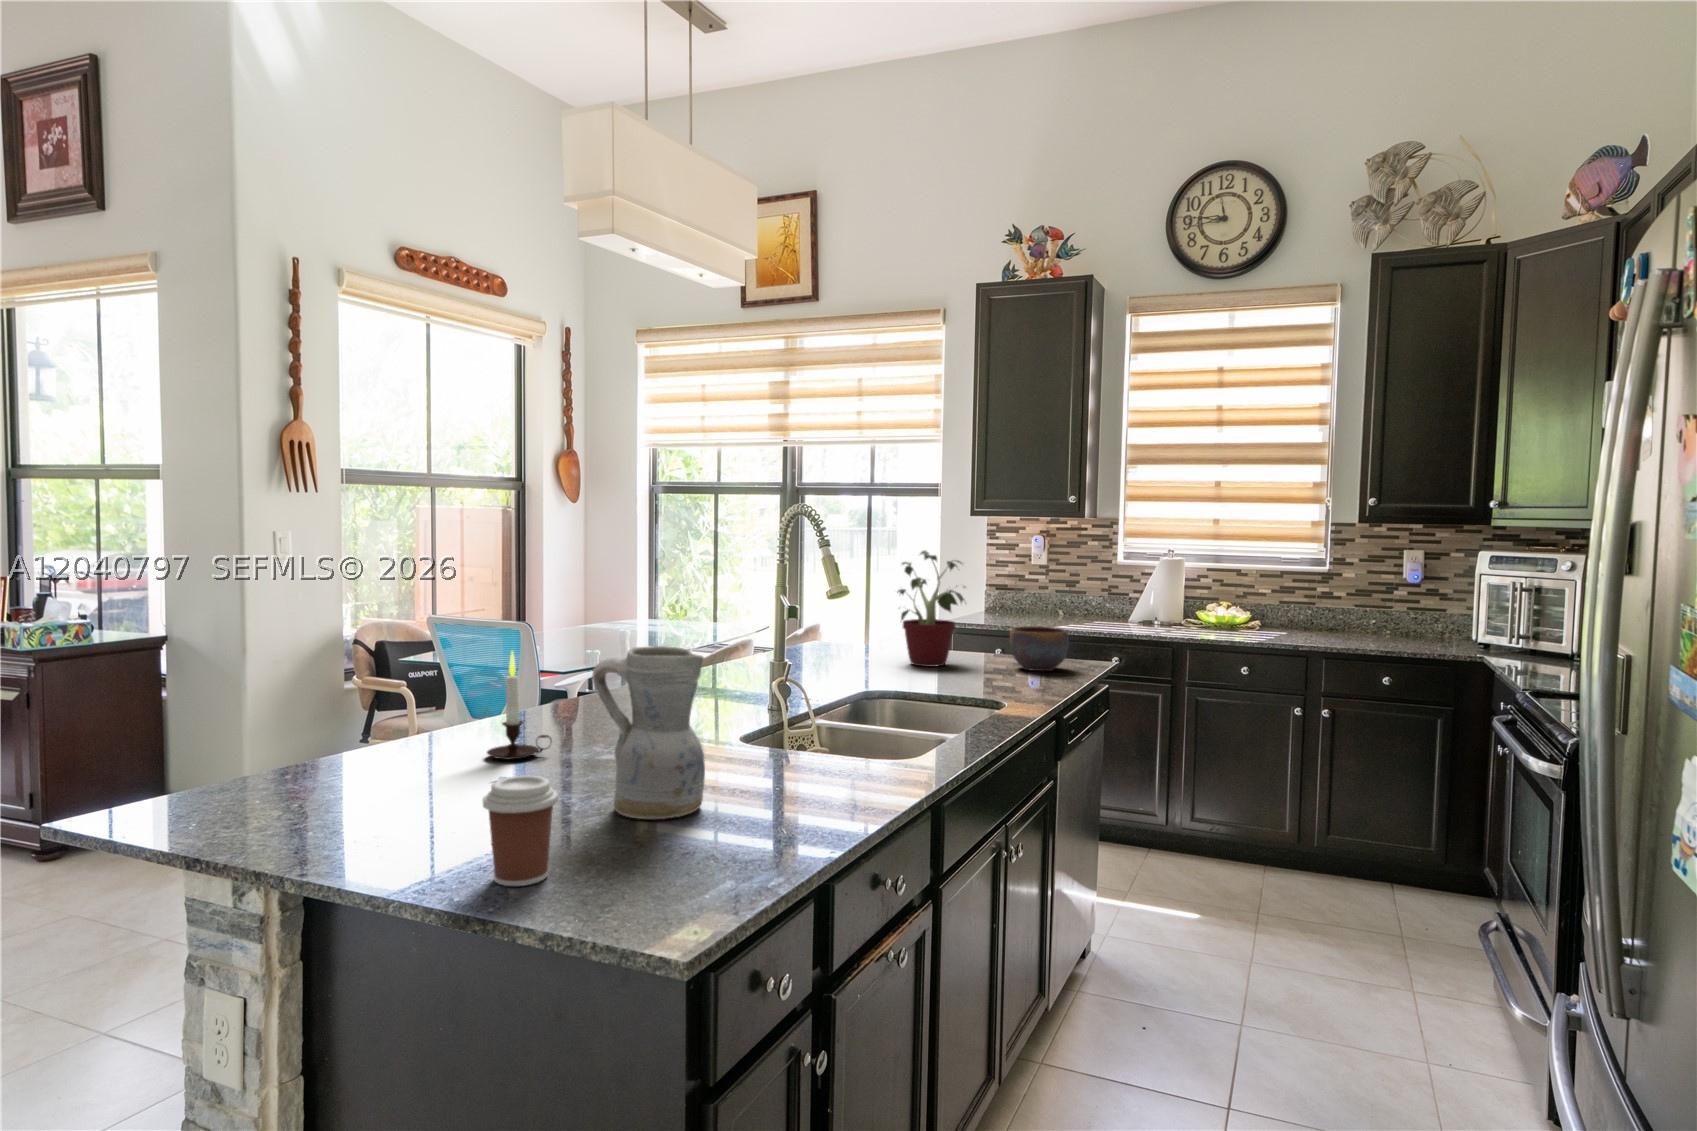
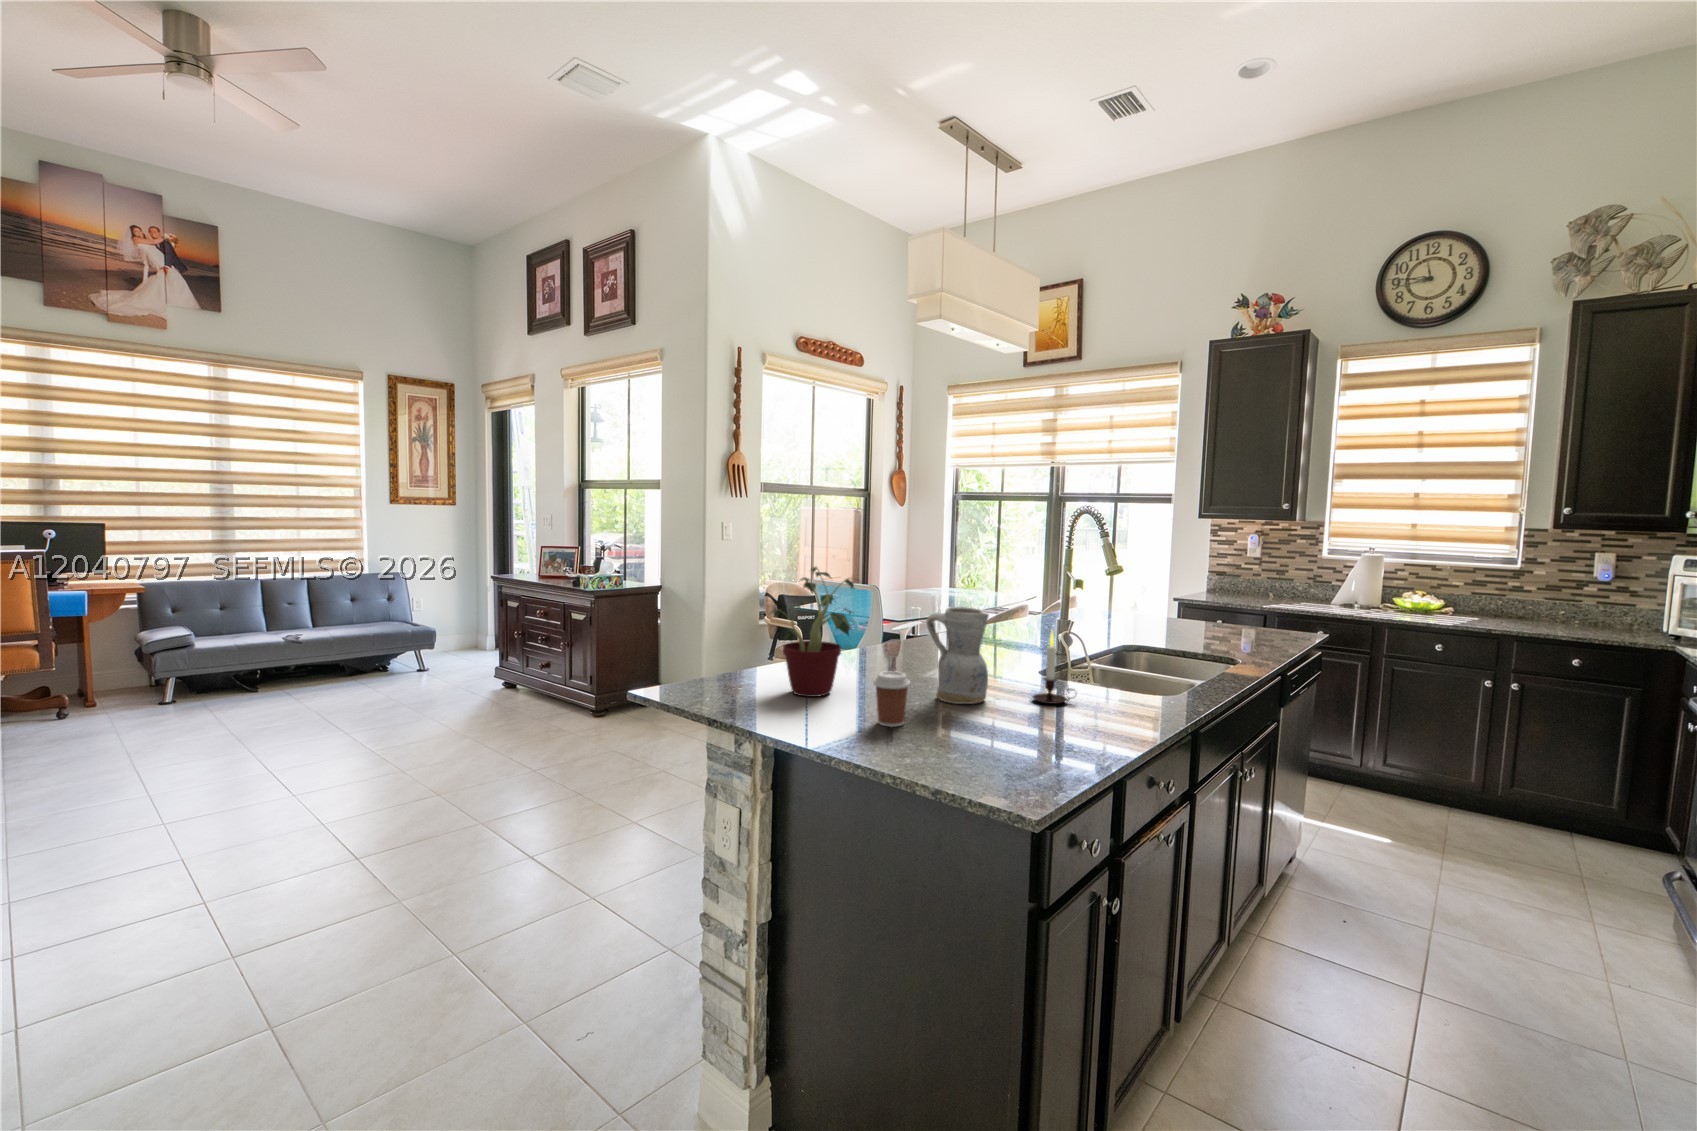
potted plant: present [897,551,965,667] -> present [772,567,858,697]
bowl: present [1010,626,1069,671] -> none [1212,605,1258,638]
candle: present [487,651,552,760] -> present [1033,631,1074,704]

